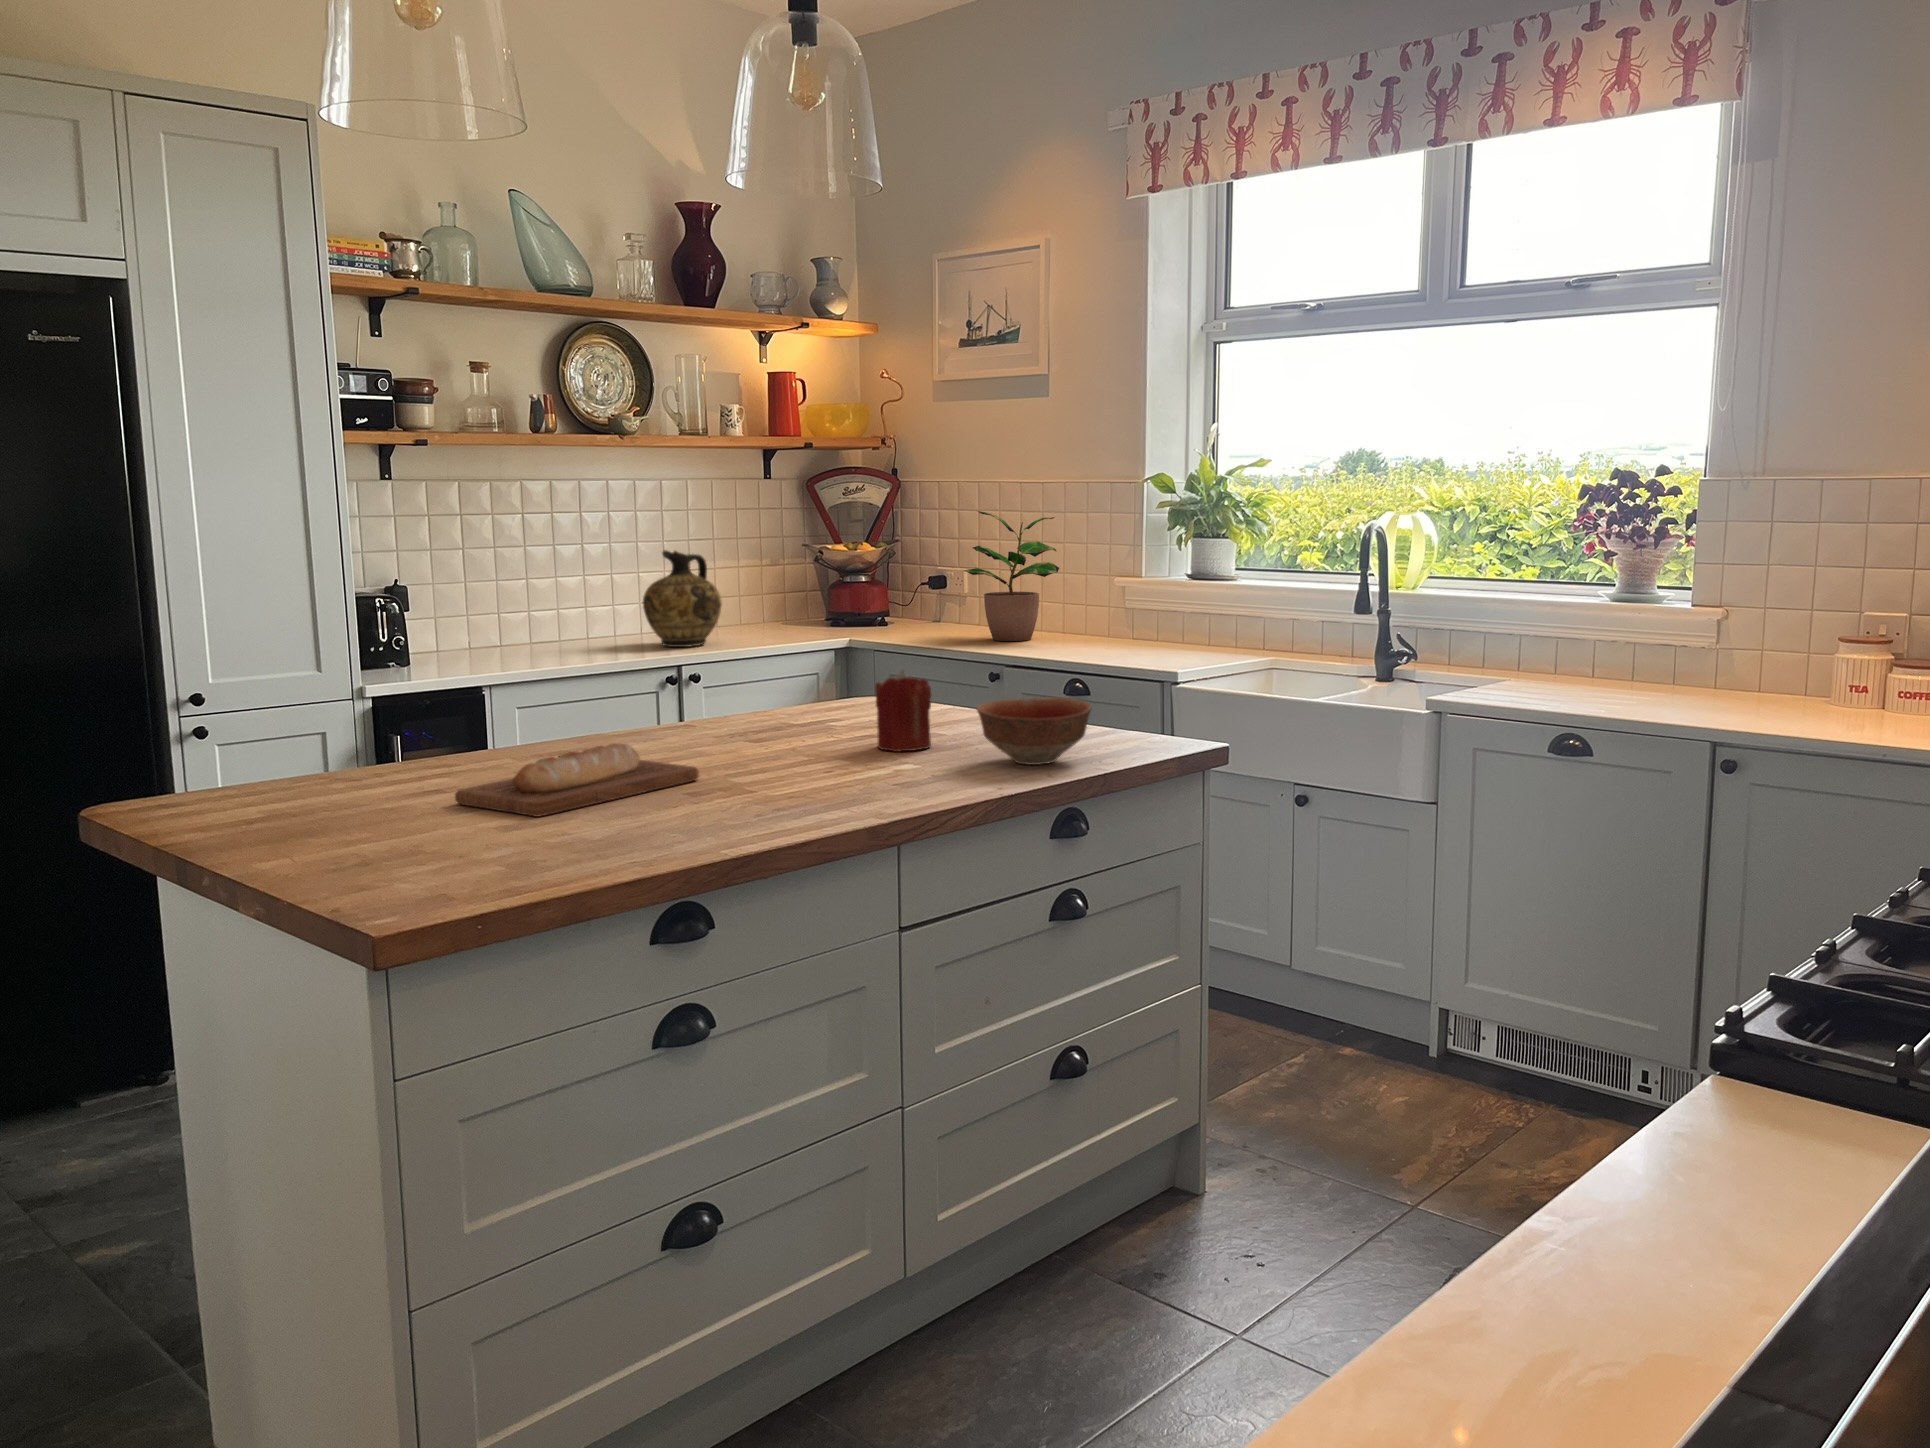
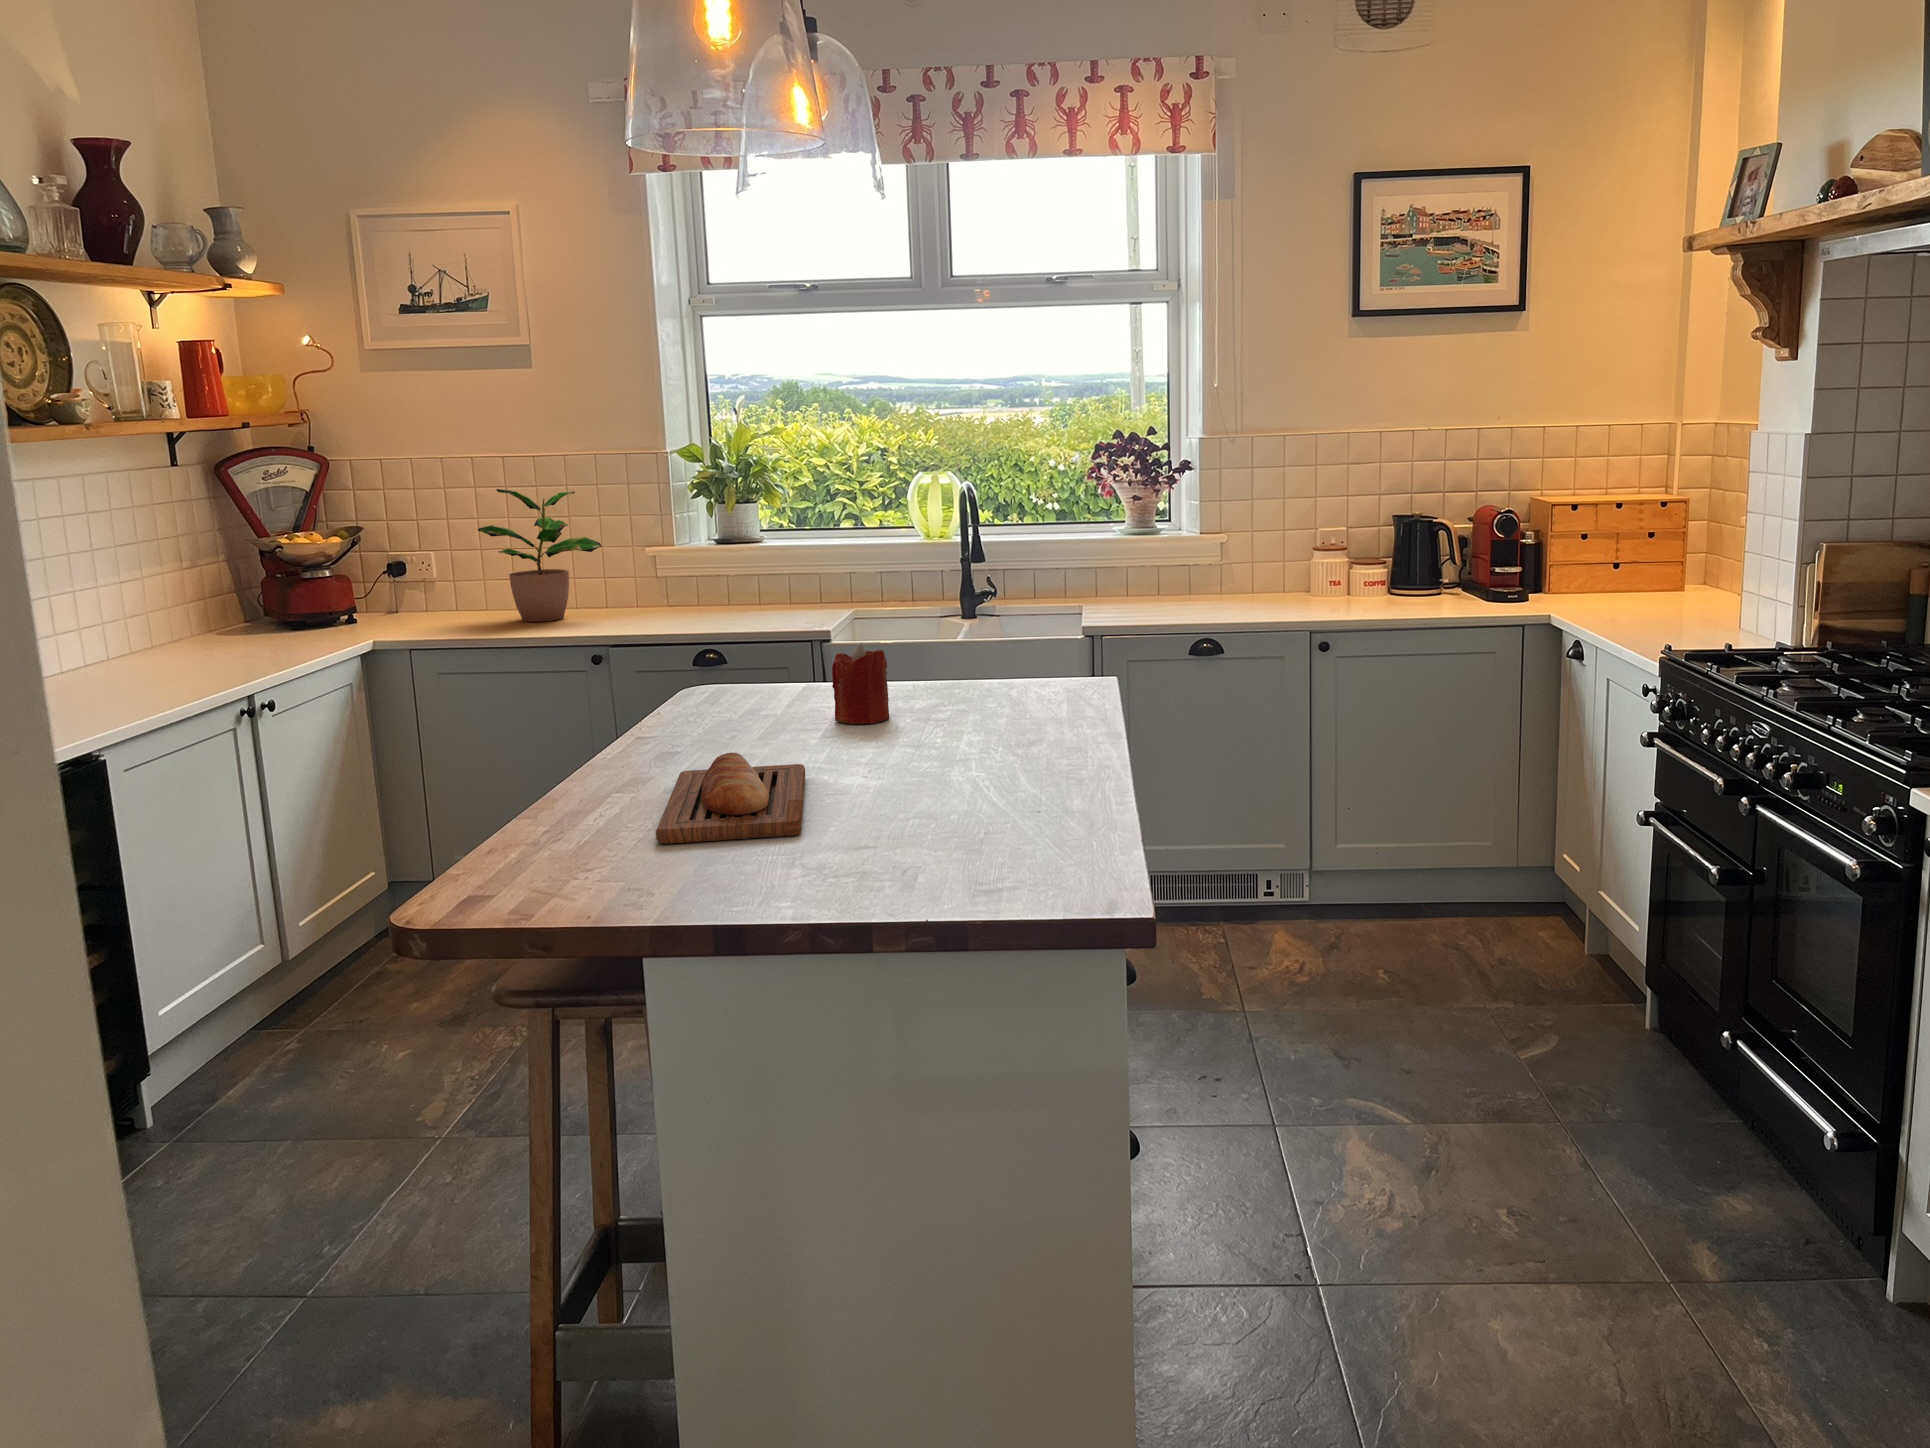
ceramic jug: present [643,550,722,647] -> none [99,555,207,672]
bowl: present [977,697,1092,765] -> none [963,651,1069,714]

